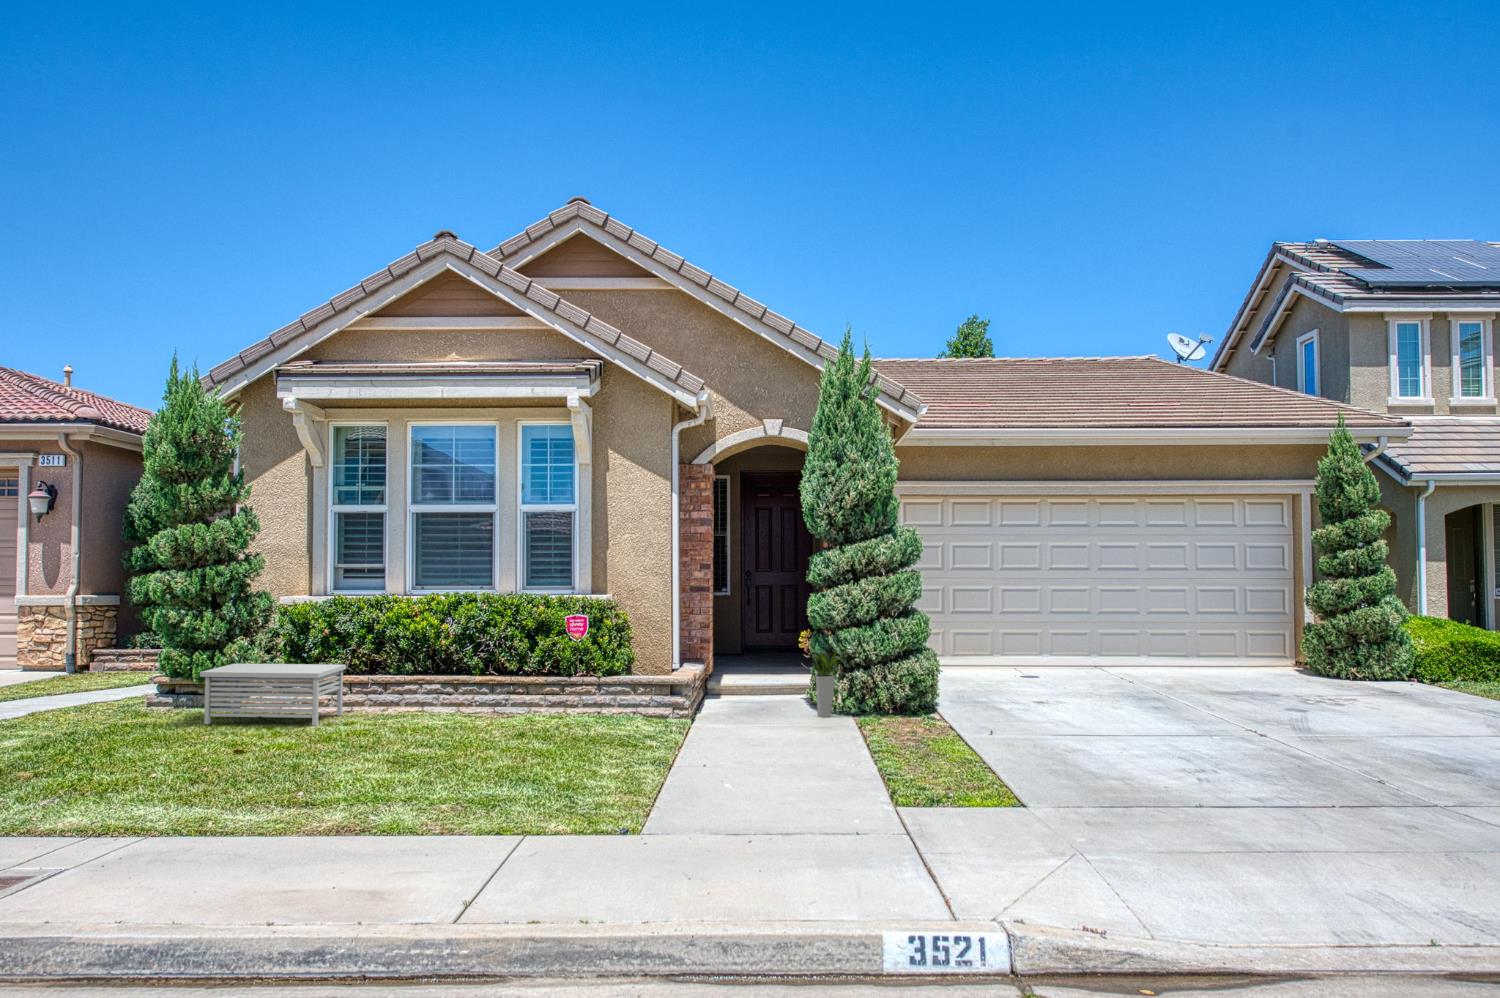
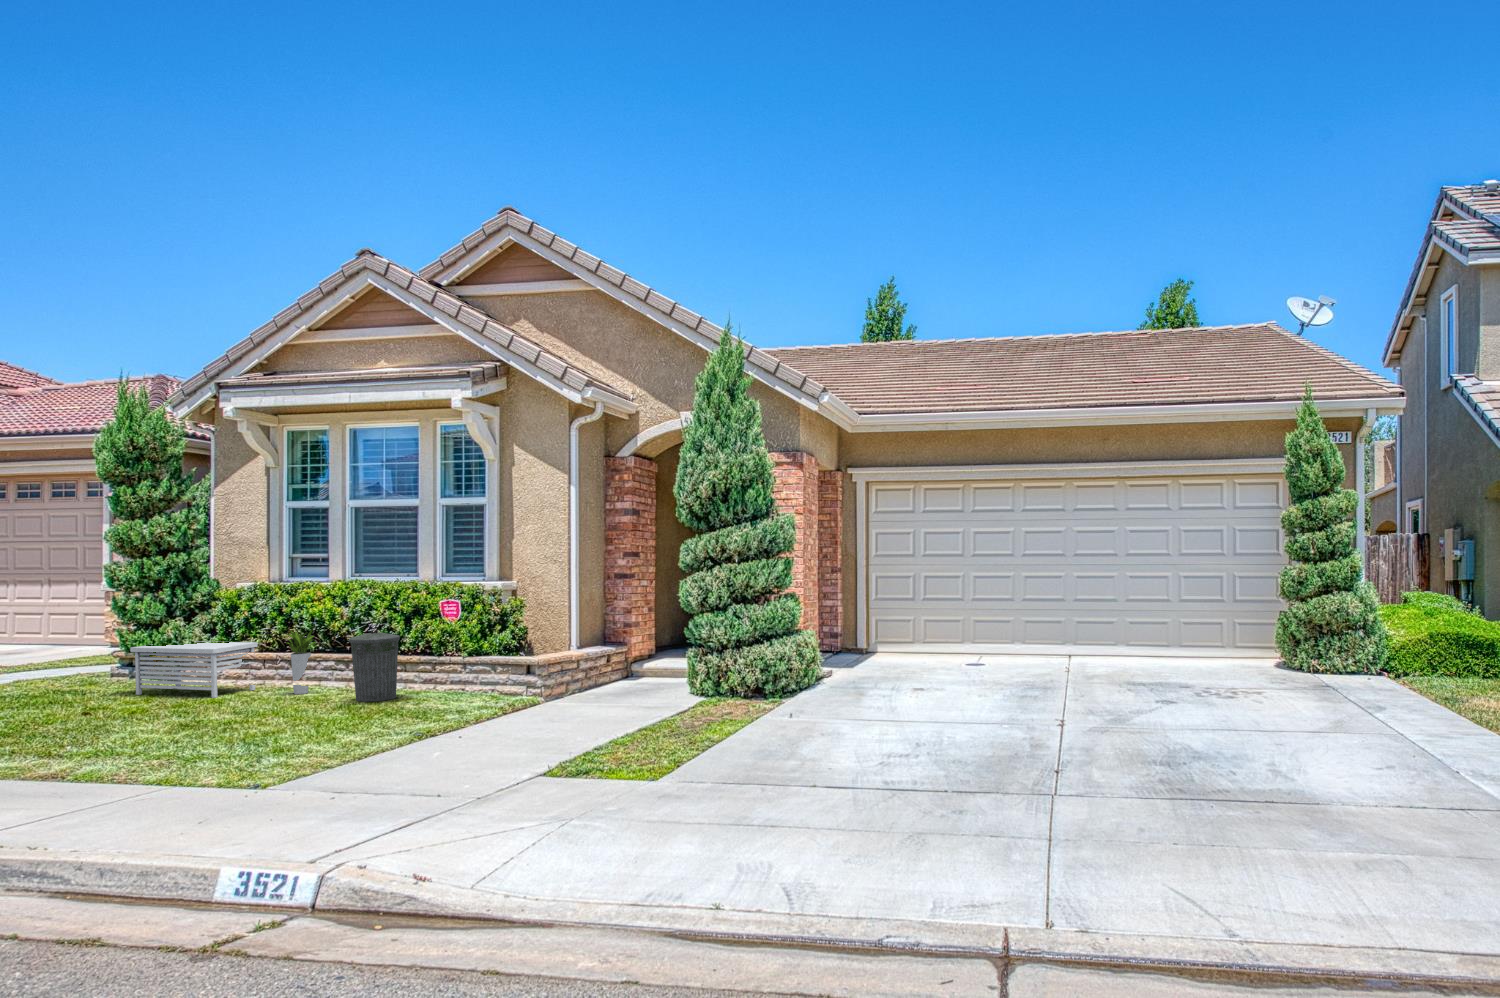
trash can: none [486,652,536,726] -> present [349,630,400,702]
planter: present [813,652,839,717] -> present [288,630,315,694]

